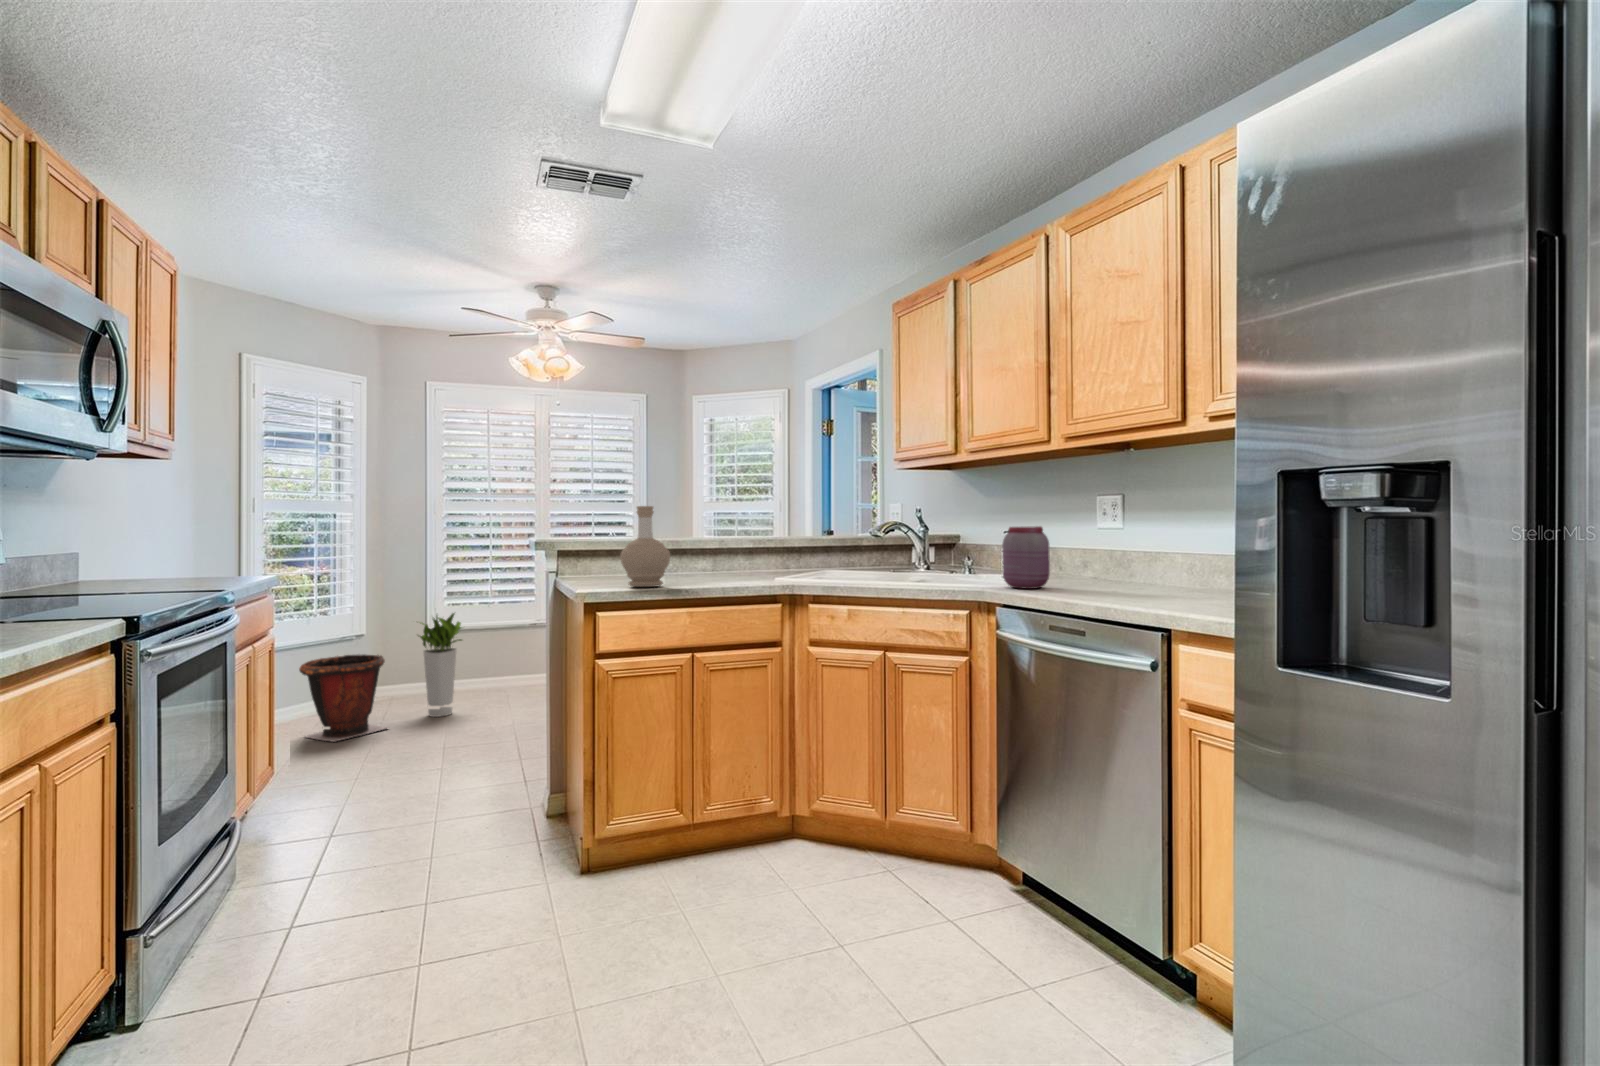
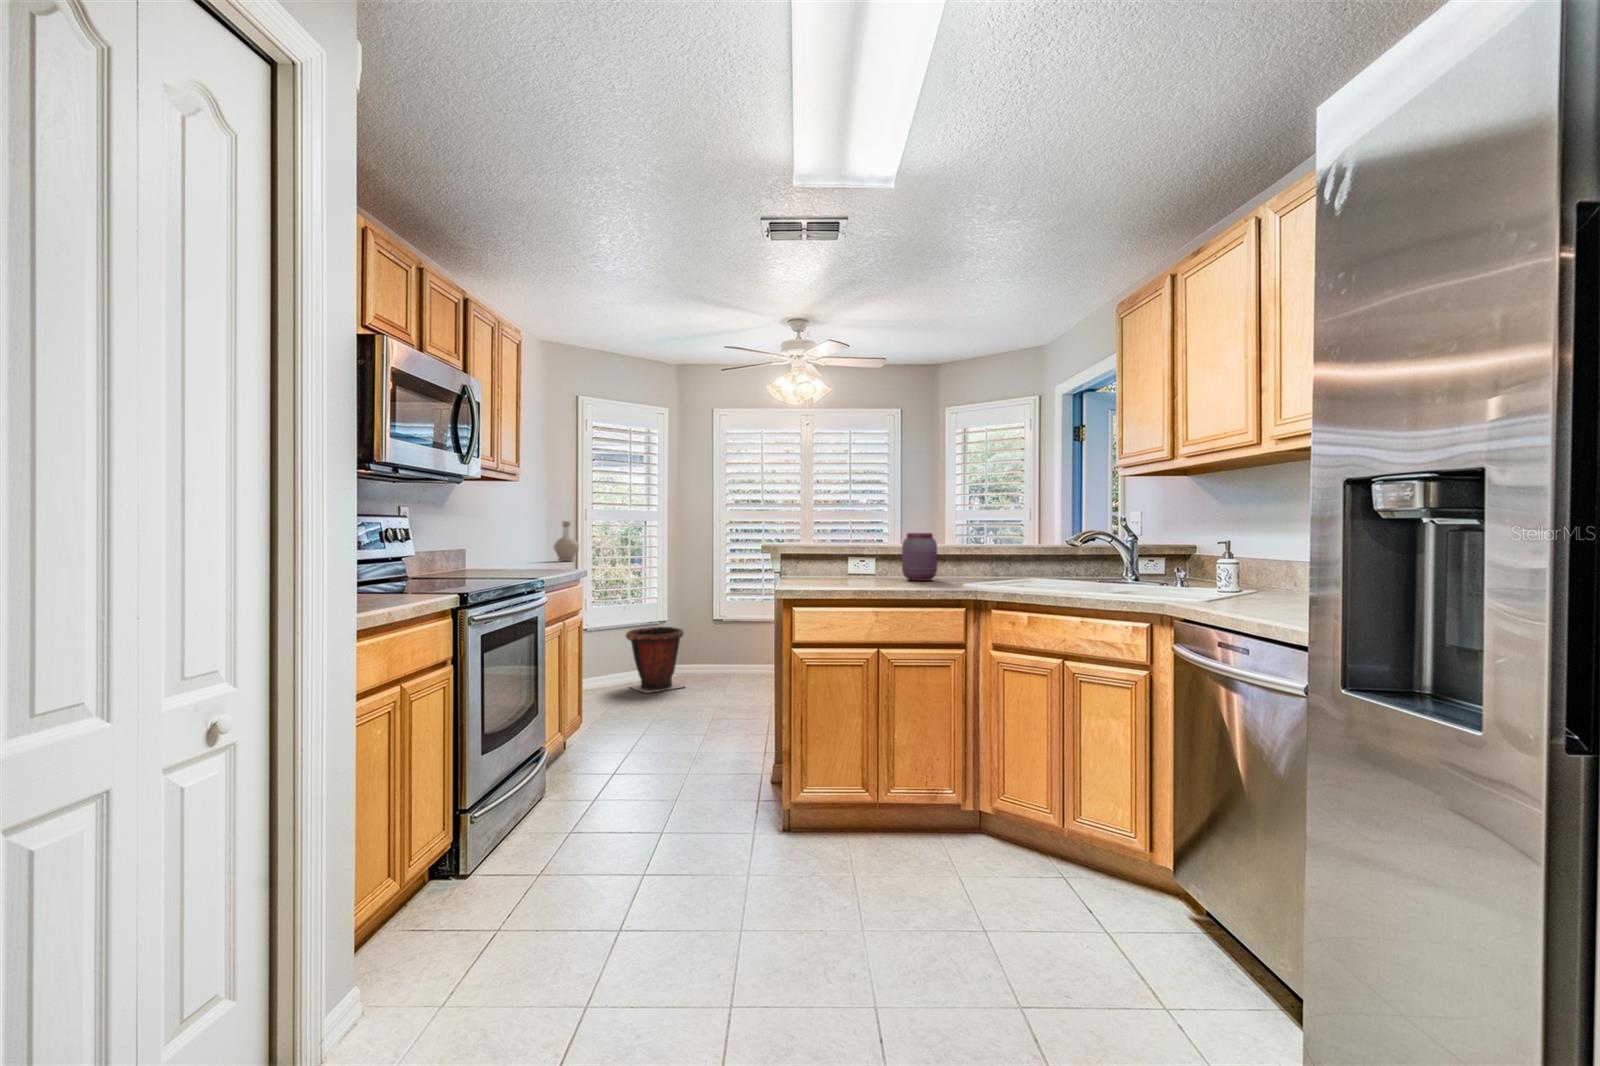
bottle: present [620,506,670,587] -> present [554,521,579,561]
jar: present [1002,526,1050,589] -> present [902,533,937,581]
planter: present [420,613,462,717] -> none [705,597,746,682]

